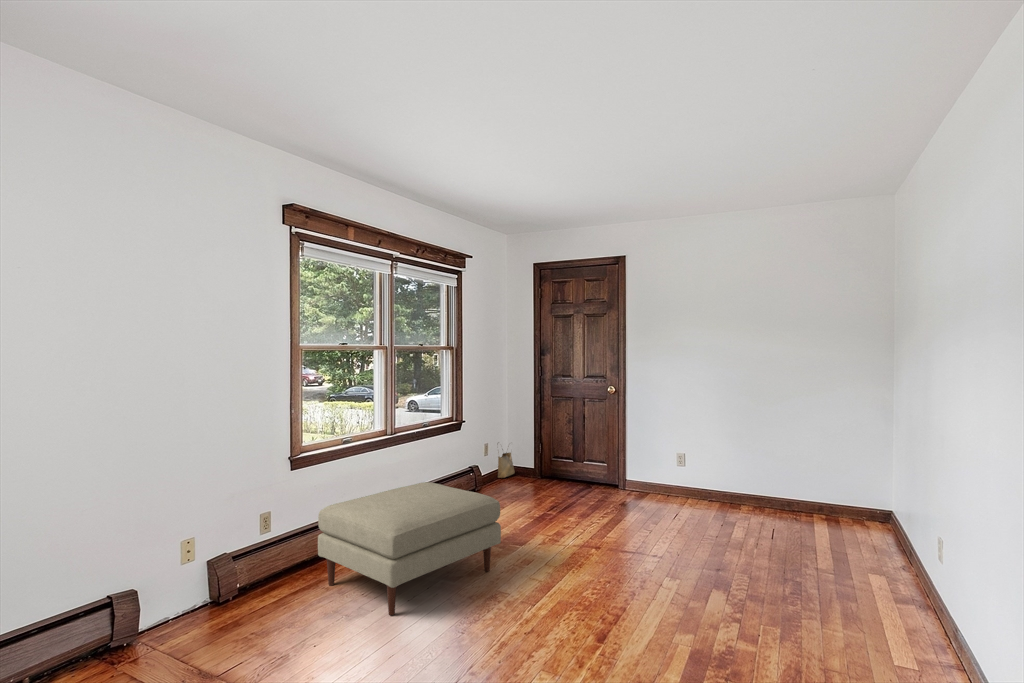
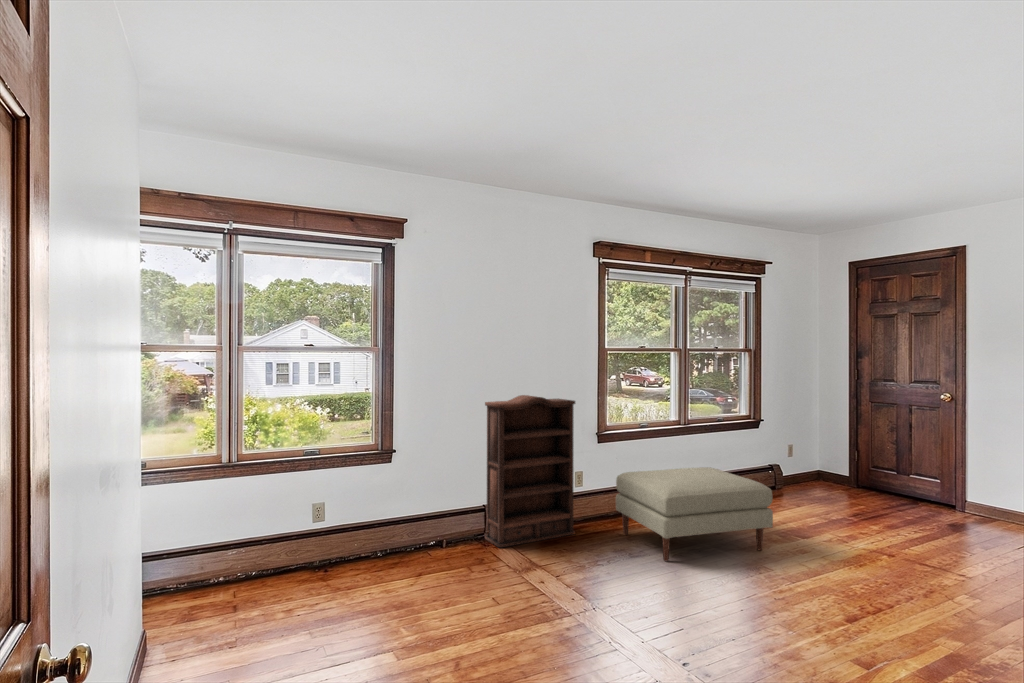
bookshelf: none [110,416,262,658] -> present [485,395,575,548]
woven basket: present [498,452,515,478] -> none [806,447,827,484]

